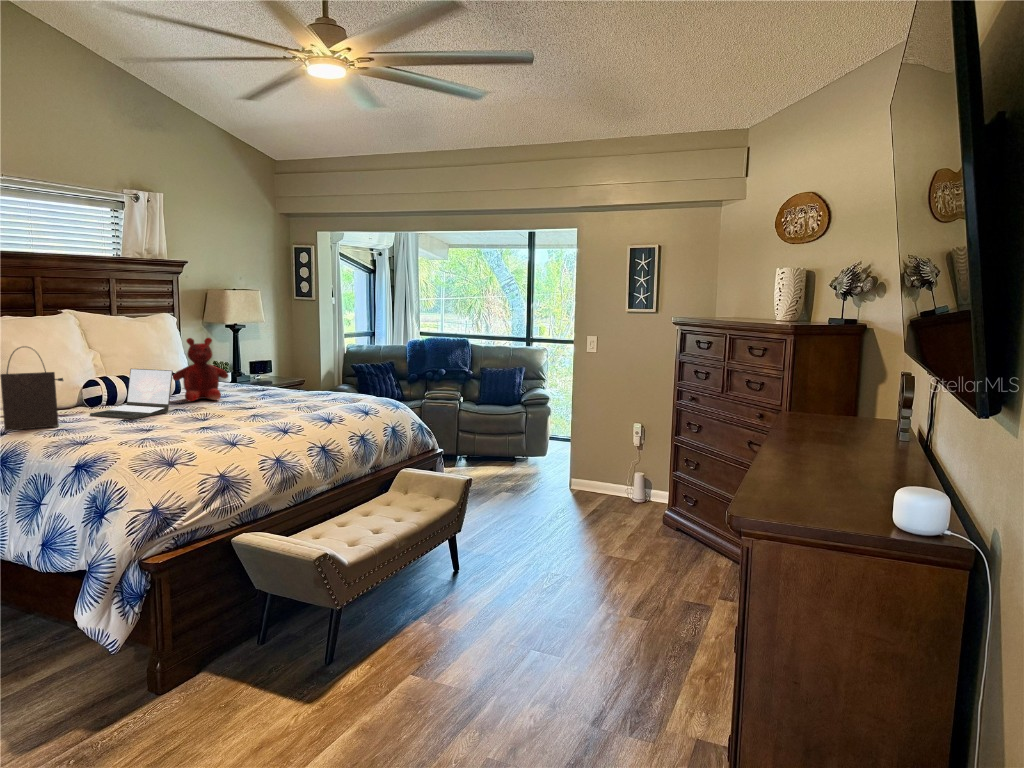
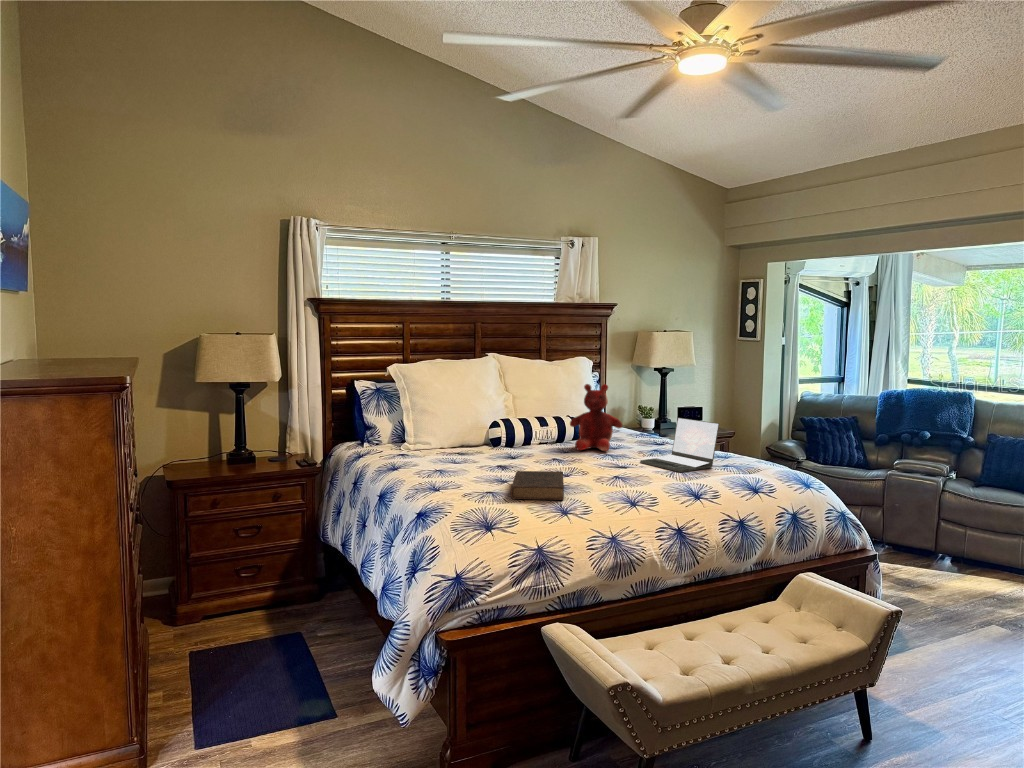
handbag: present [0,346,63,431] -> none [407,390,454,466]
laptop: present [90,369,173,419] -> present [640,418,719,472]
book: none [160,414,227,439] -> present [510,471,564,500]

